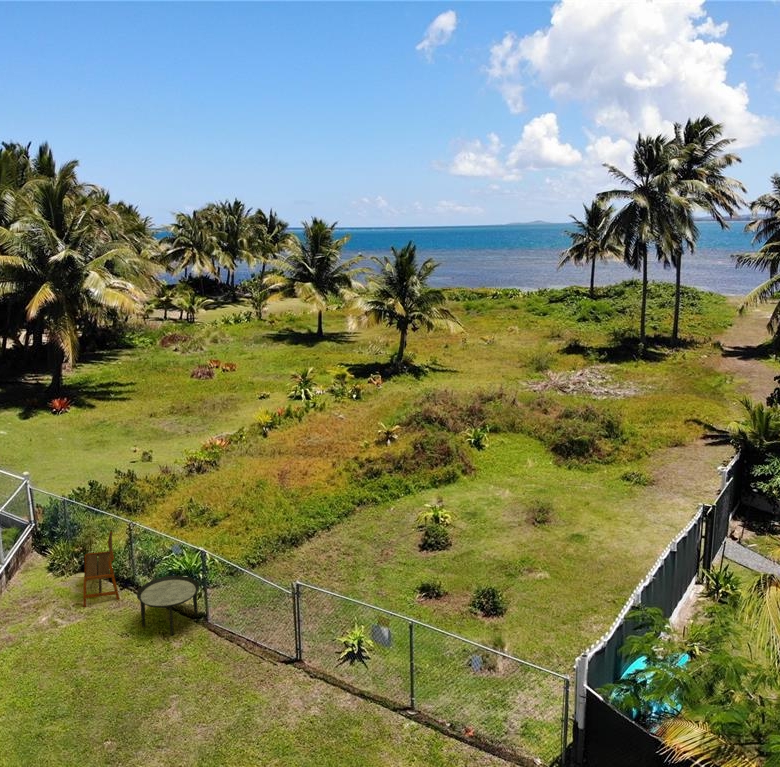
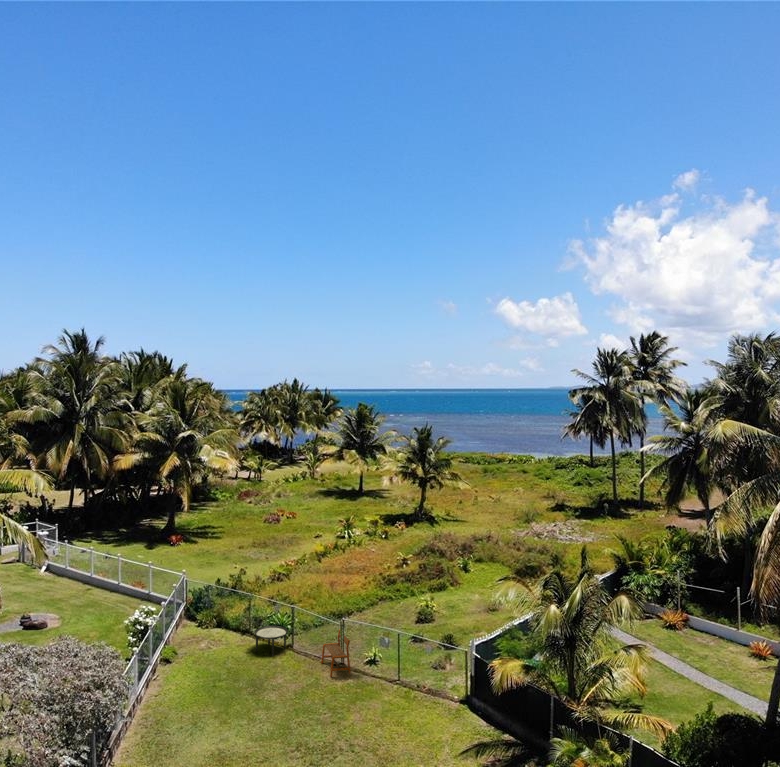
bench: present [83,532,119,607] -> present [321,630,351,677]

